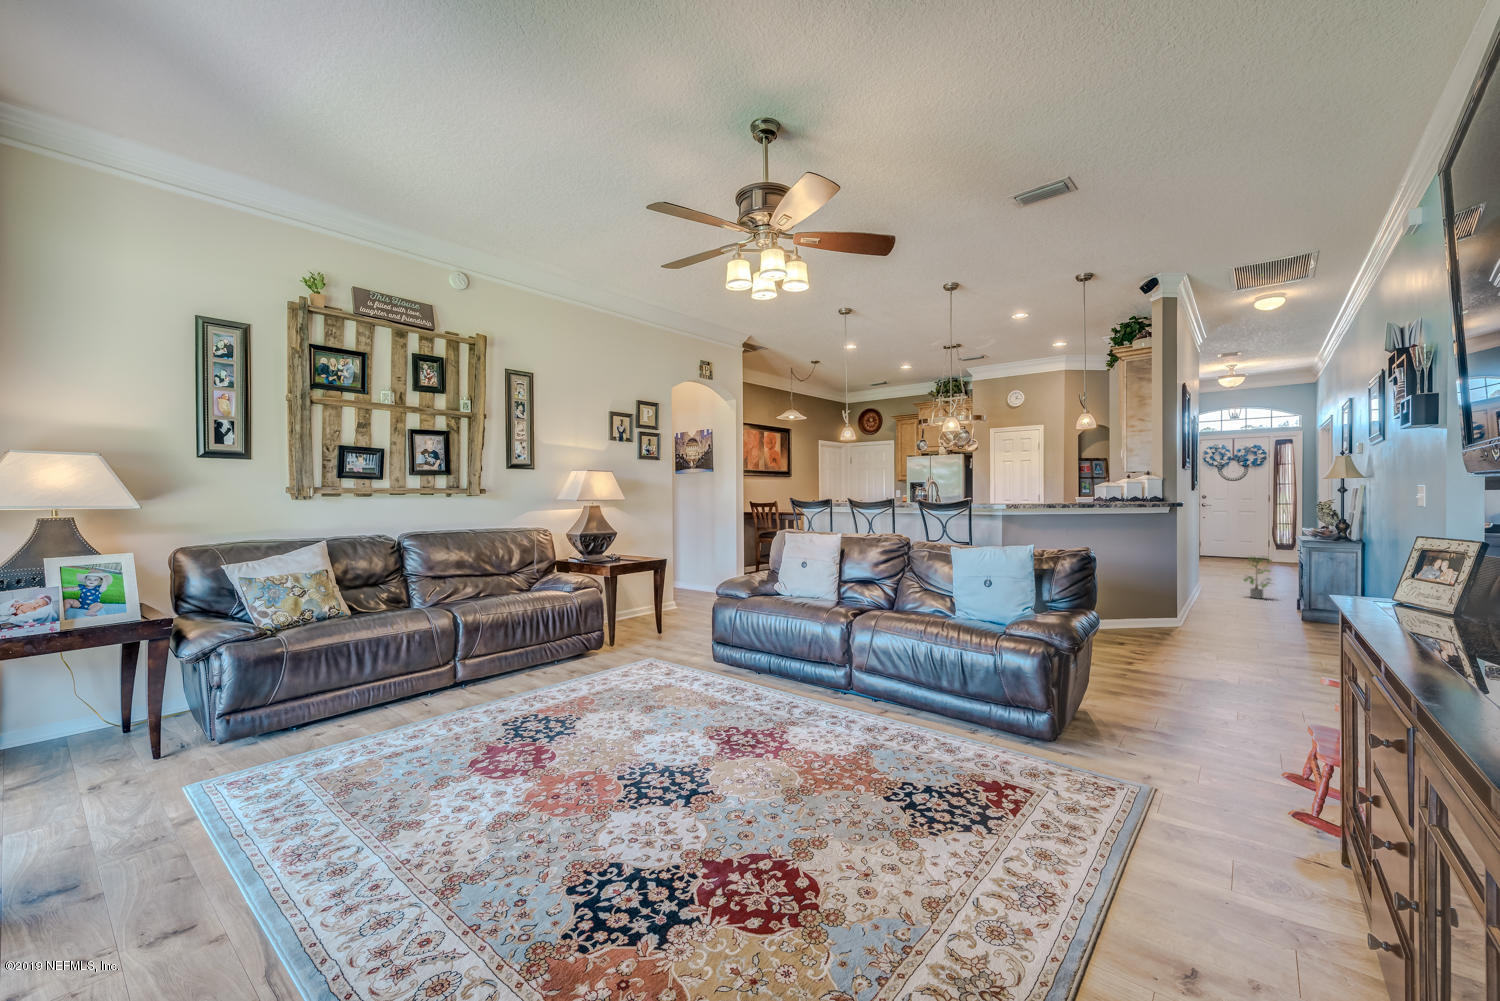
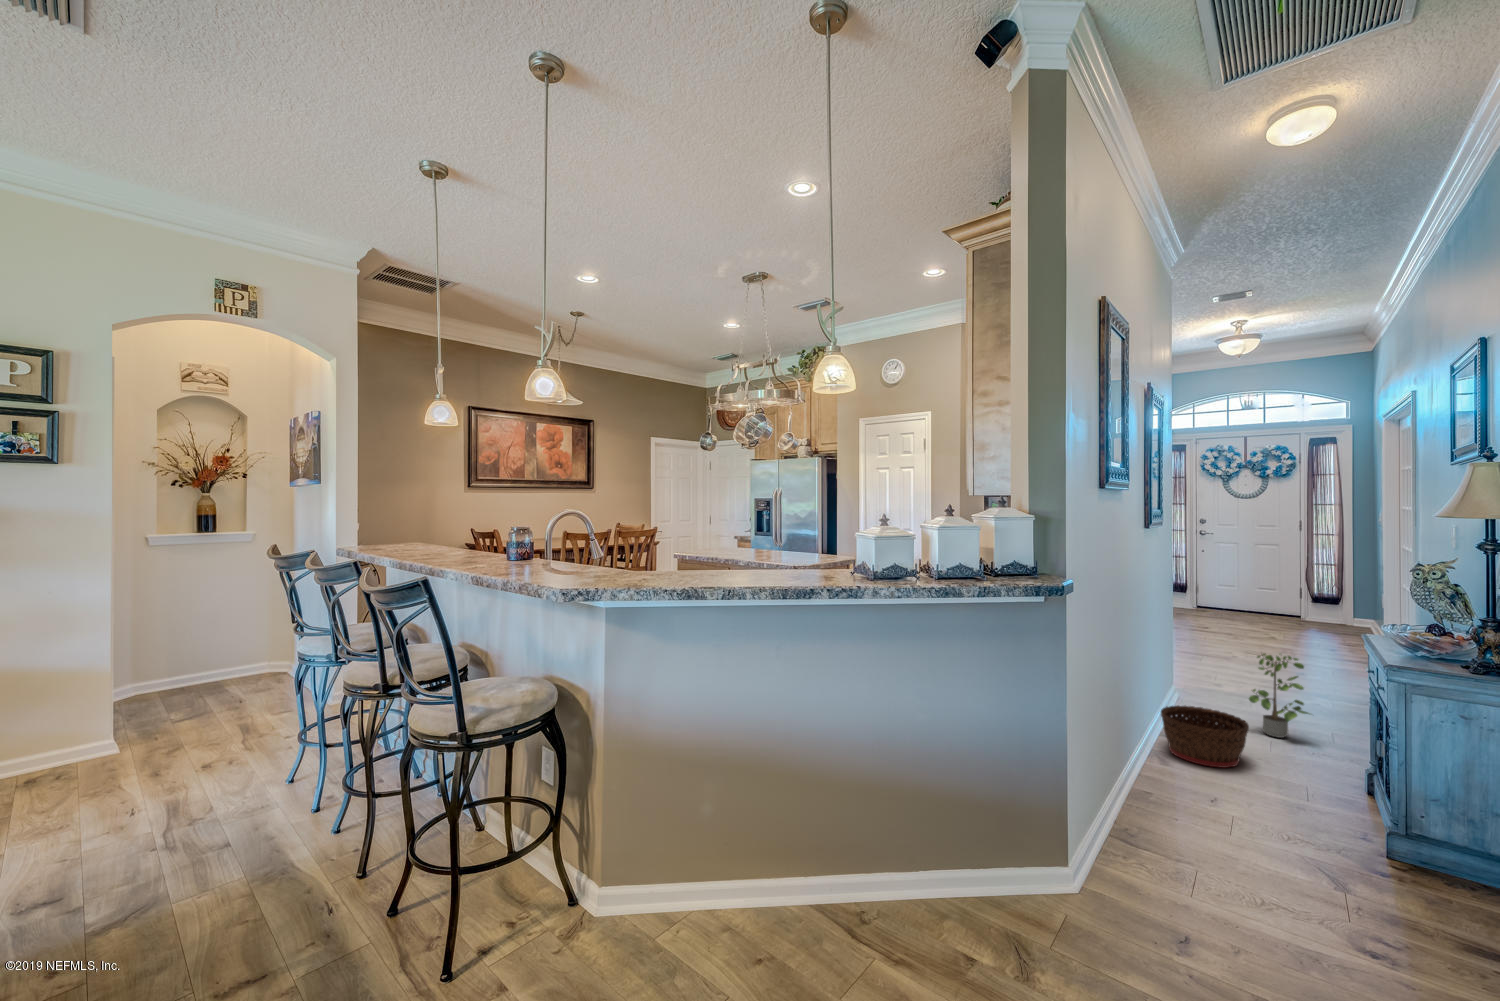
basket: none [1200,582,1245,606] -> present [1161,706,1249,768]

